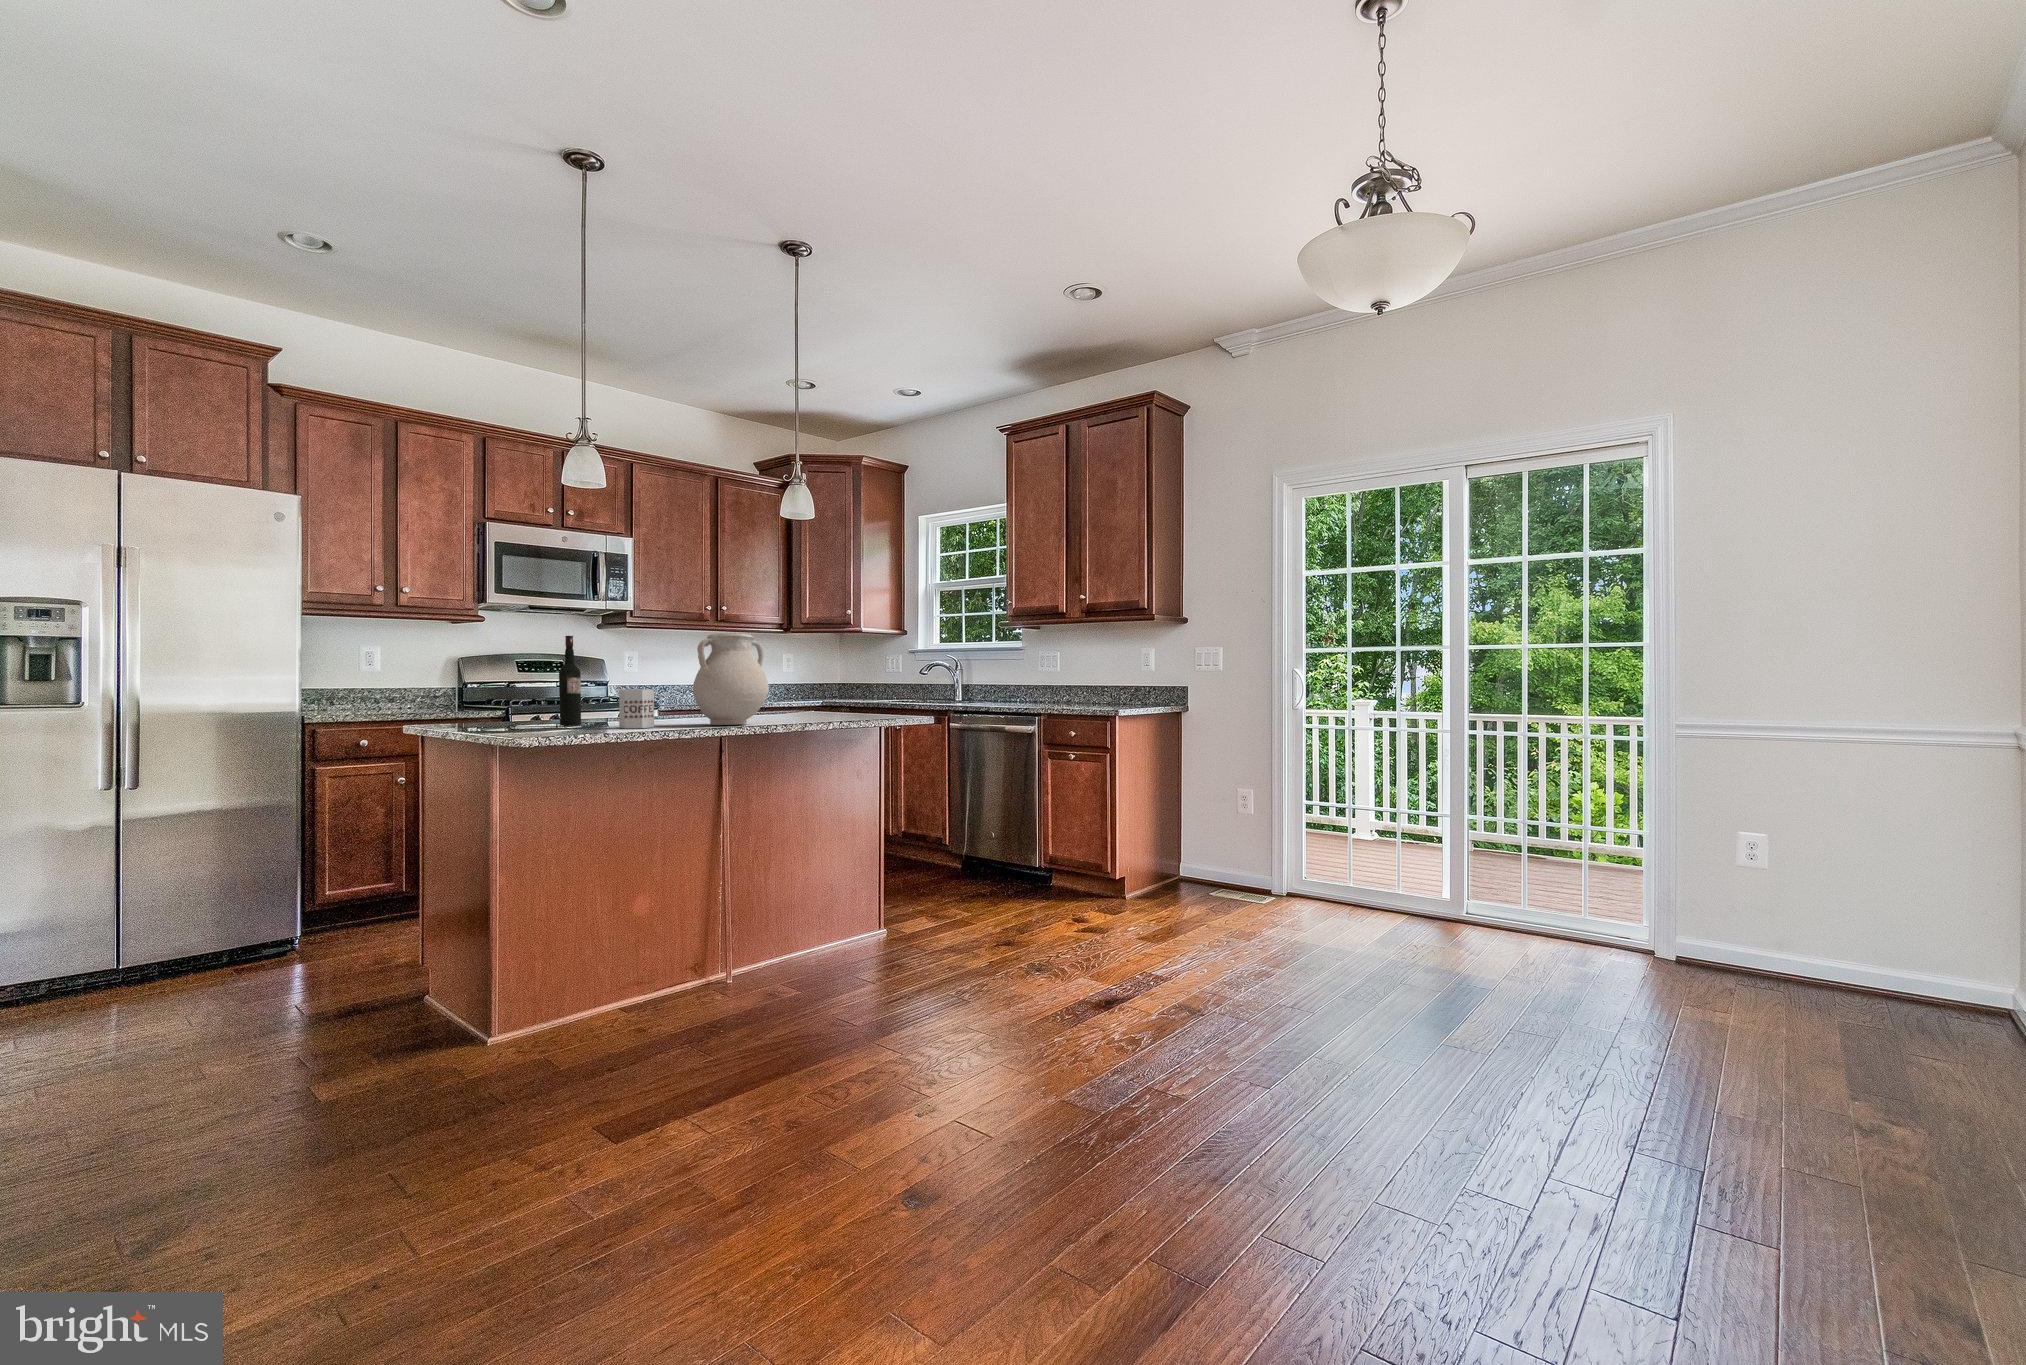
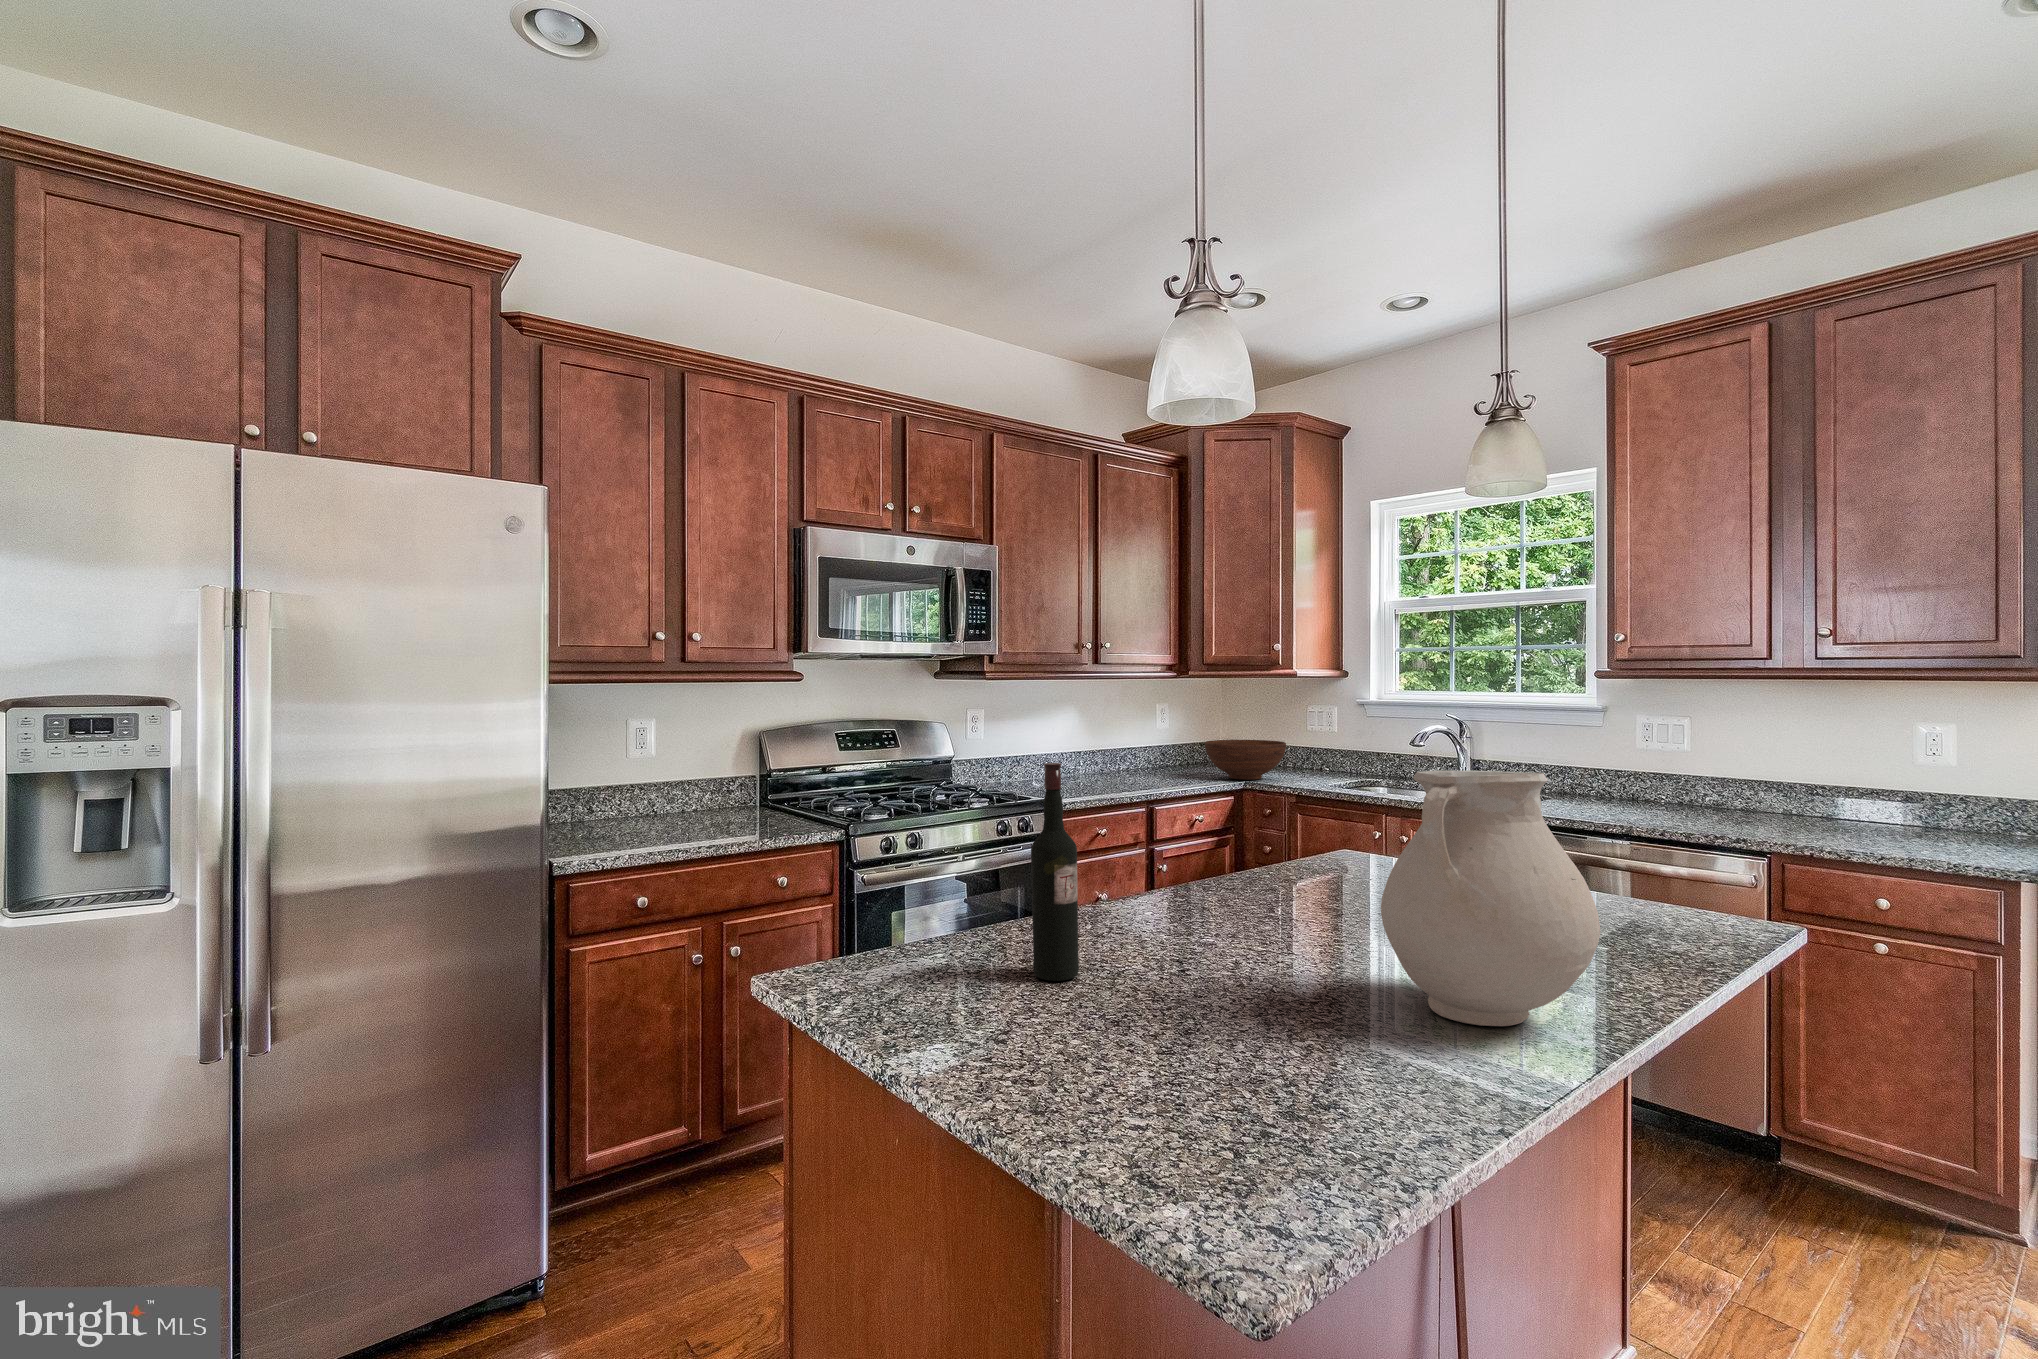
fruit bowl: none [805,678,860,703] -> present [1205,740,1286,780]
mug: present [619,689,654,728] -> none [1232,924,1323,1055]

